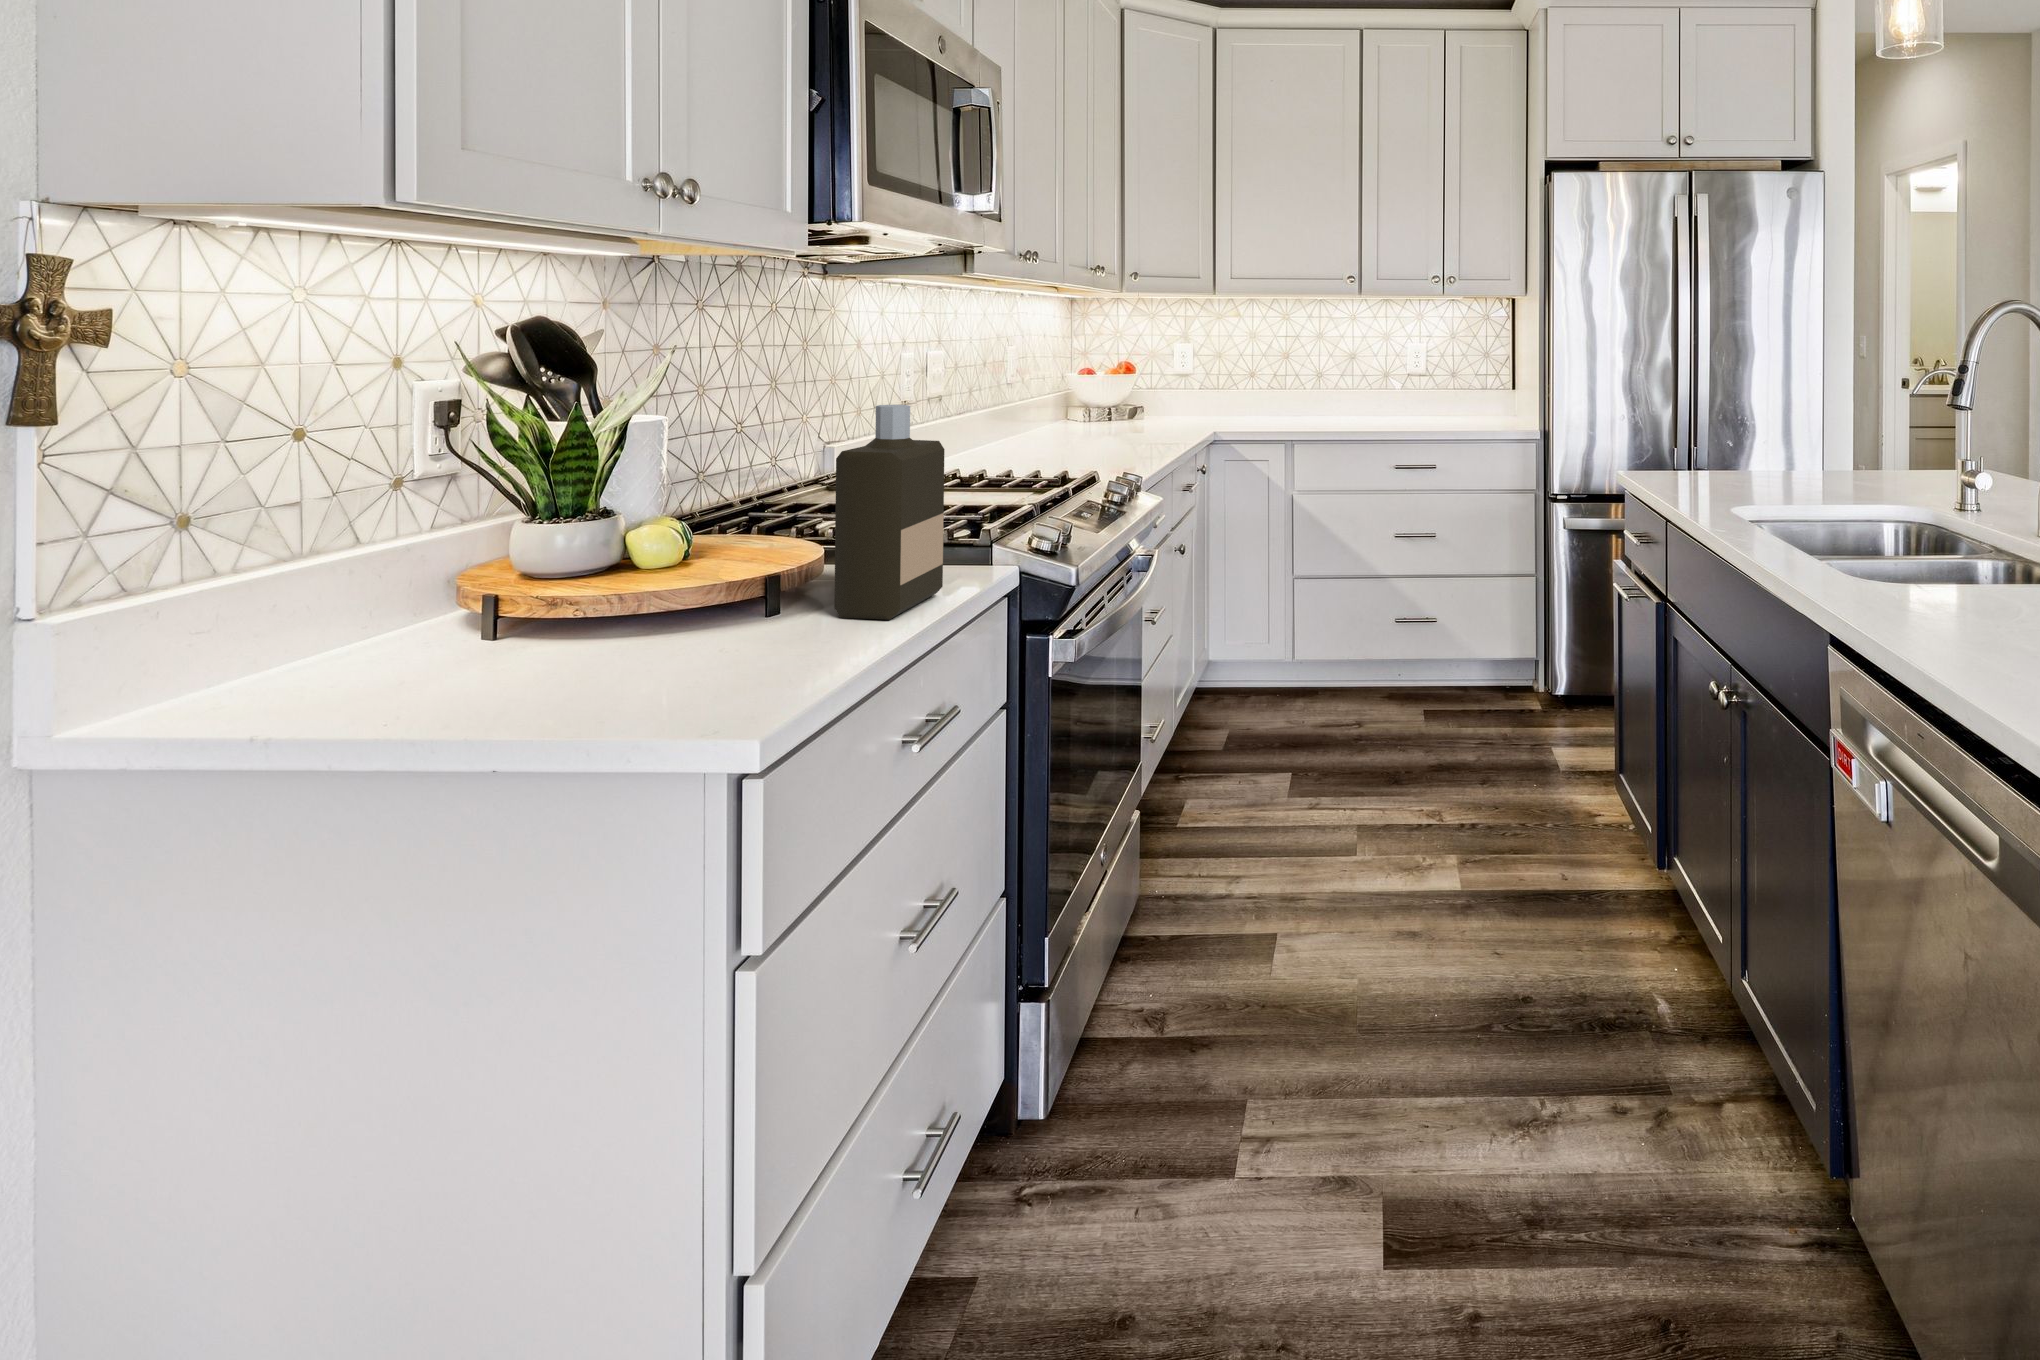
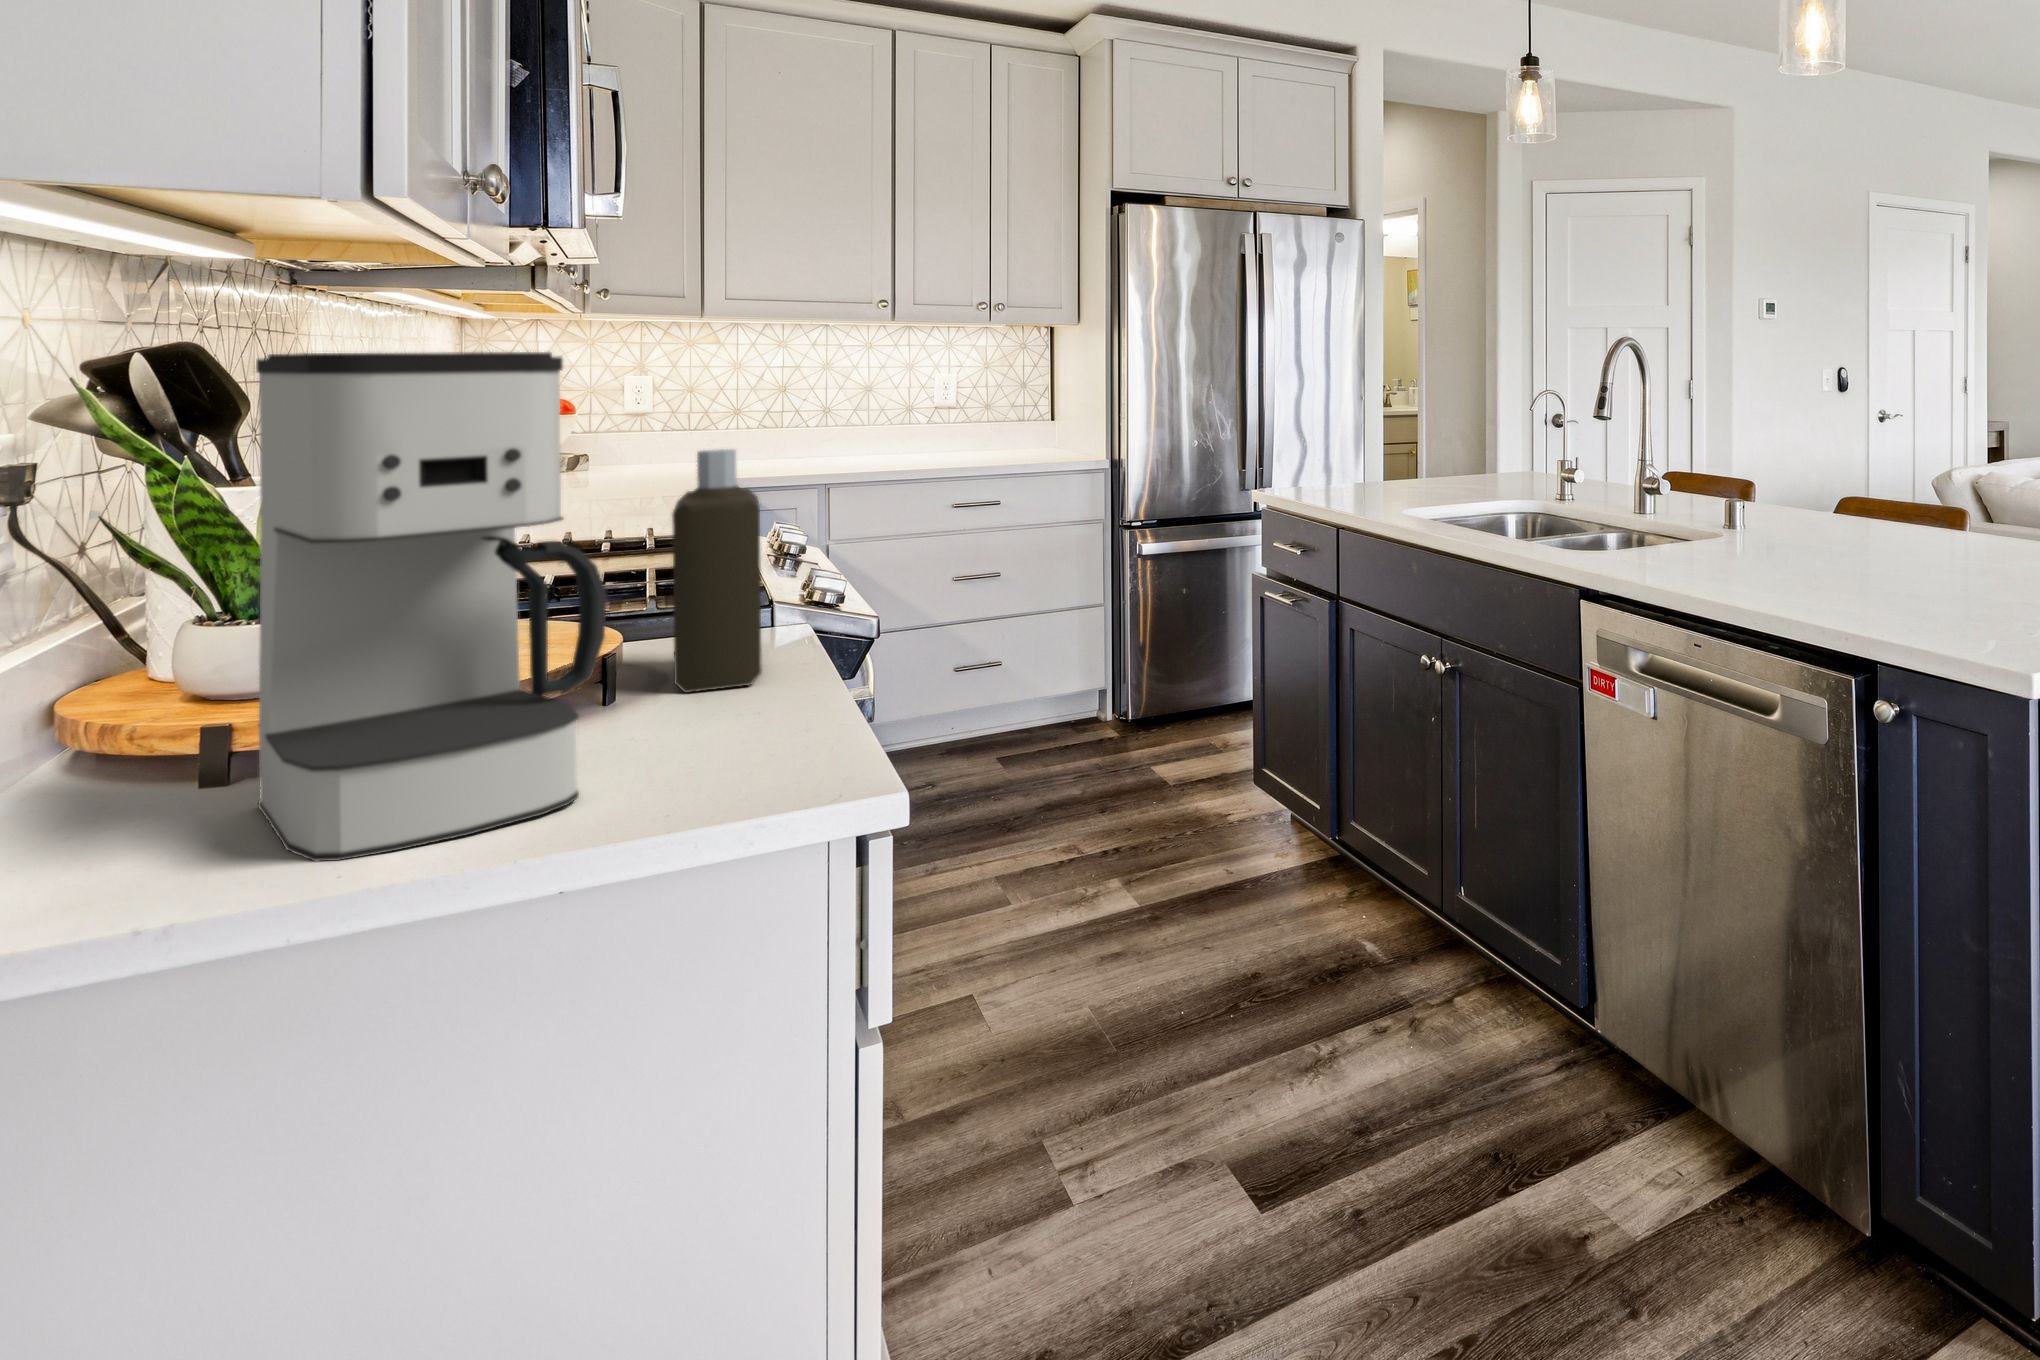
coffee maker: none [380,312,655,720] -> present [256,352,607,861]

